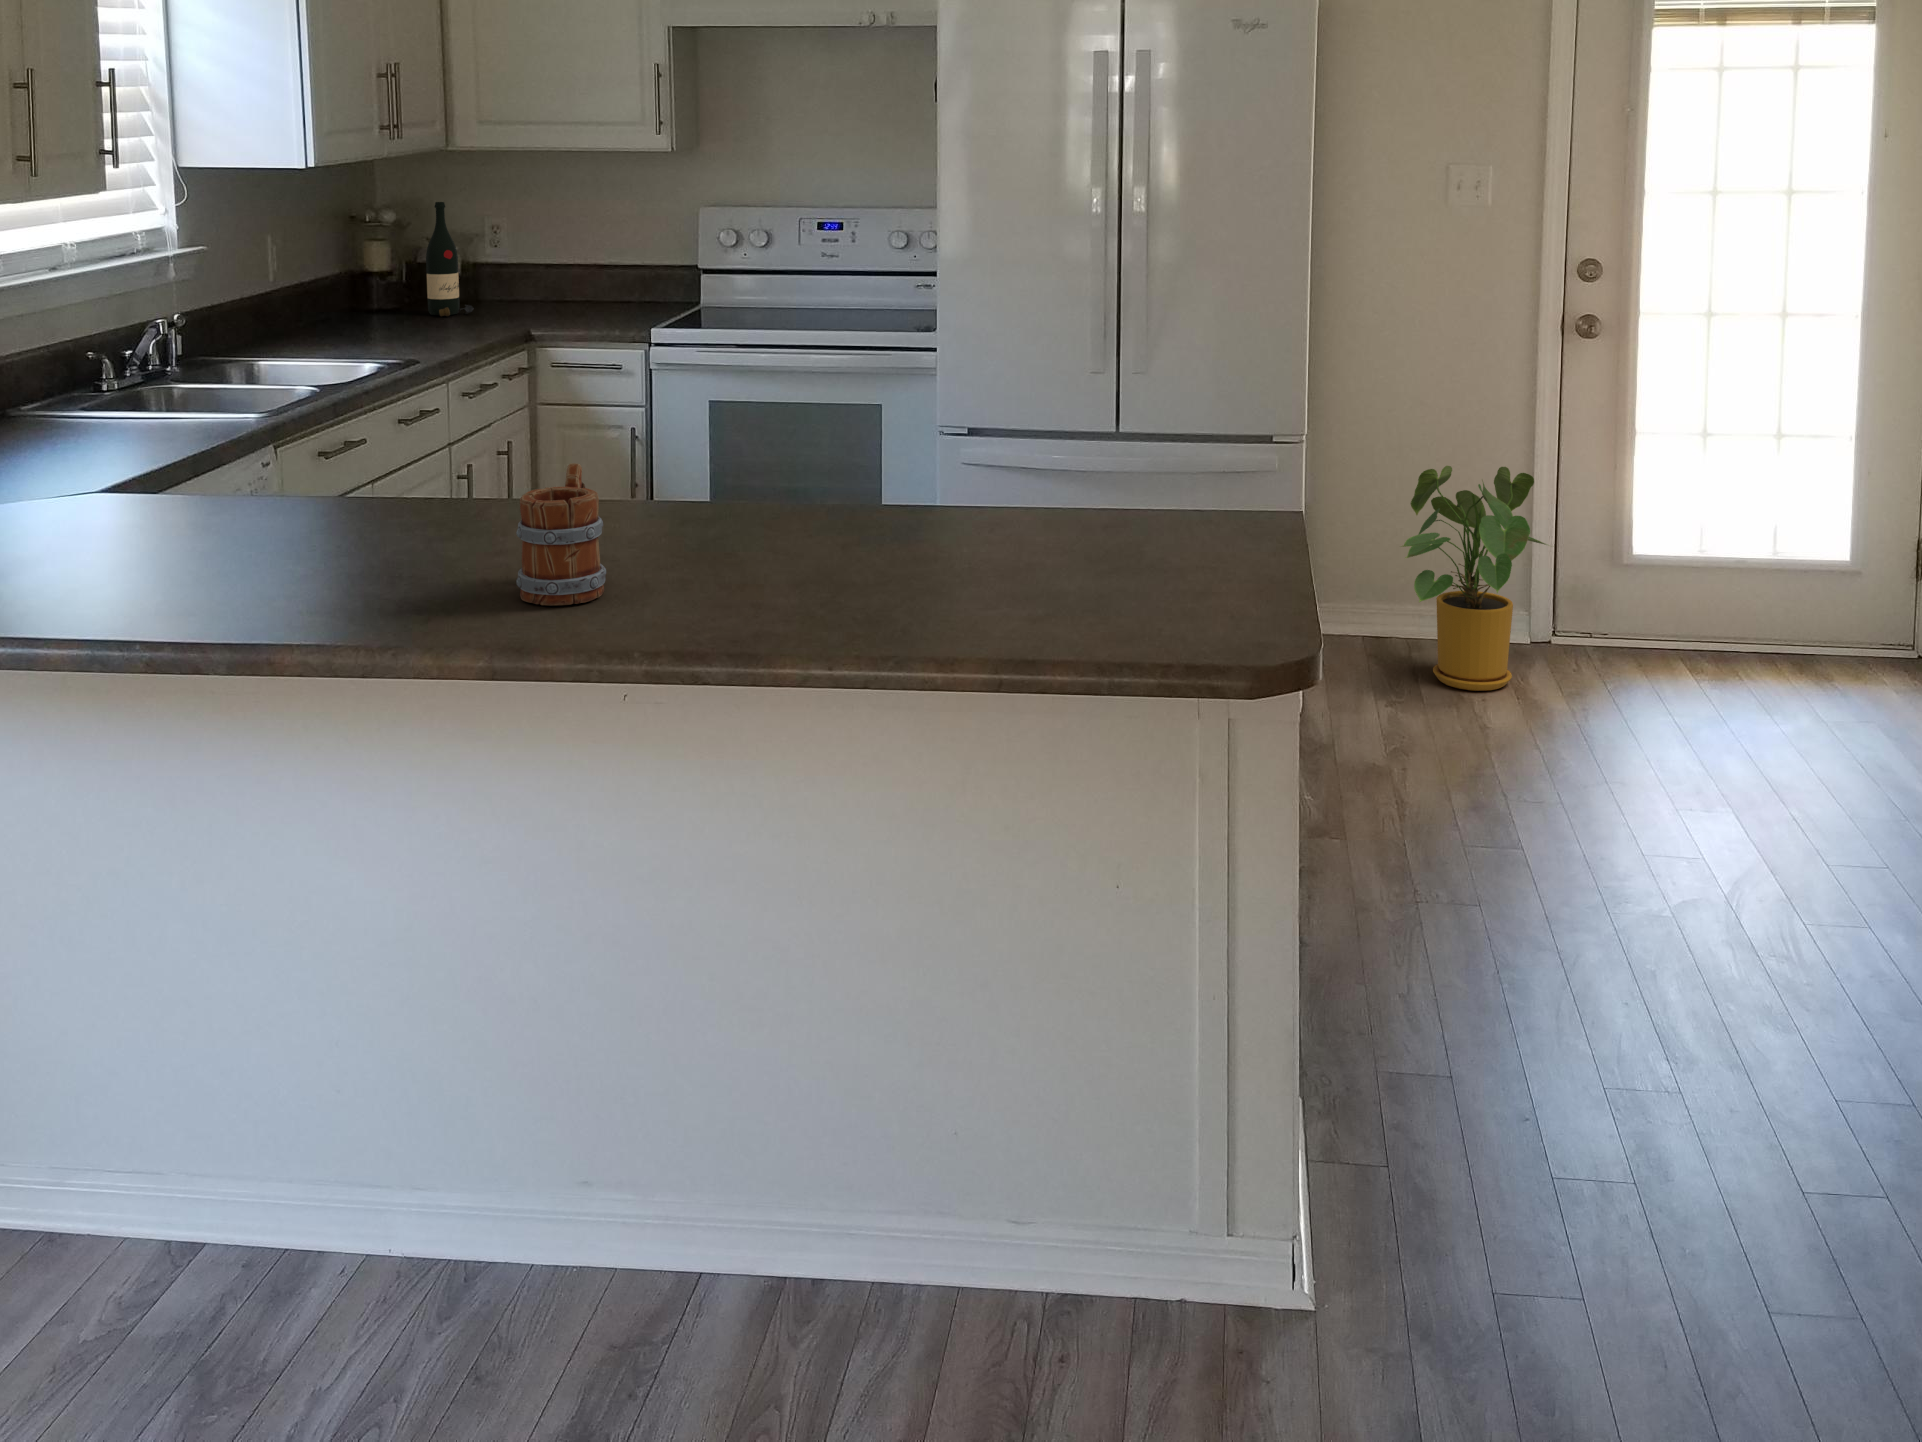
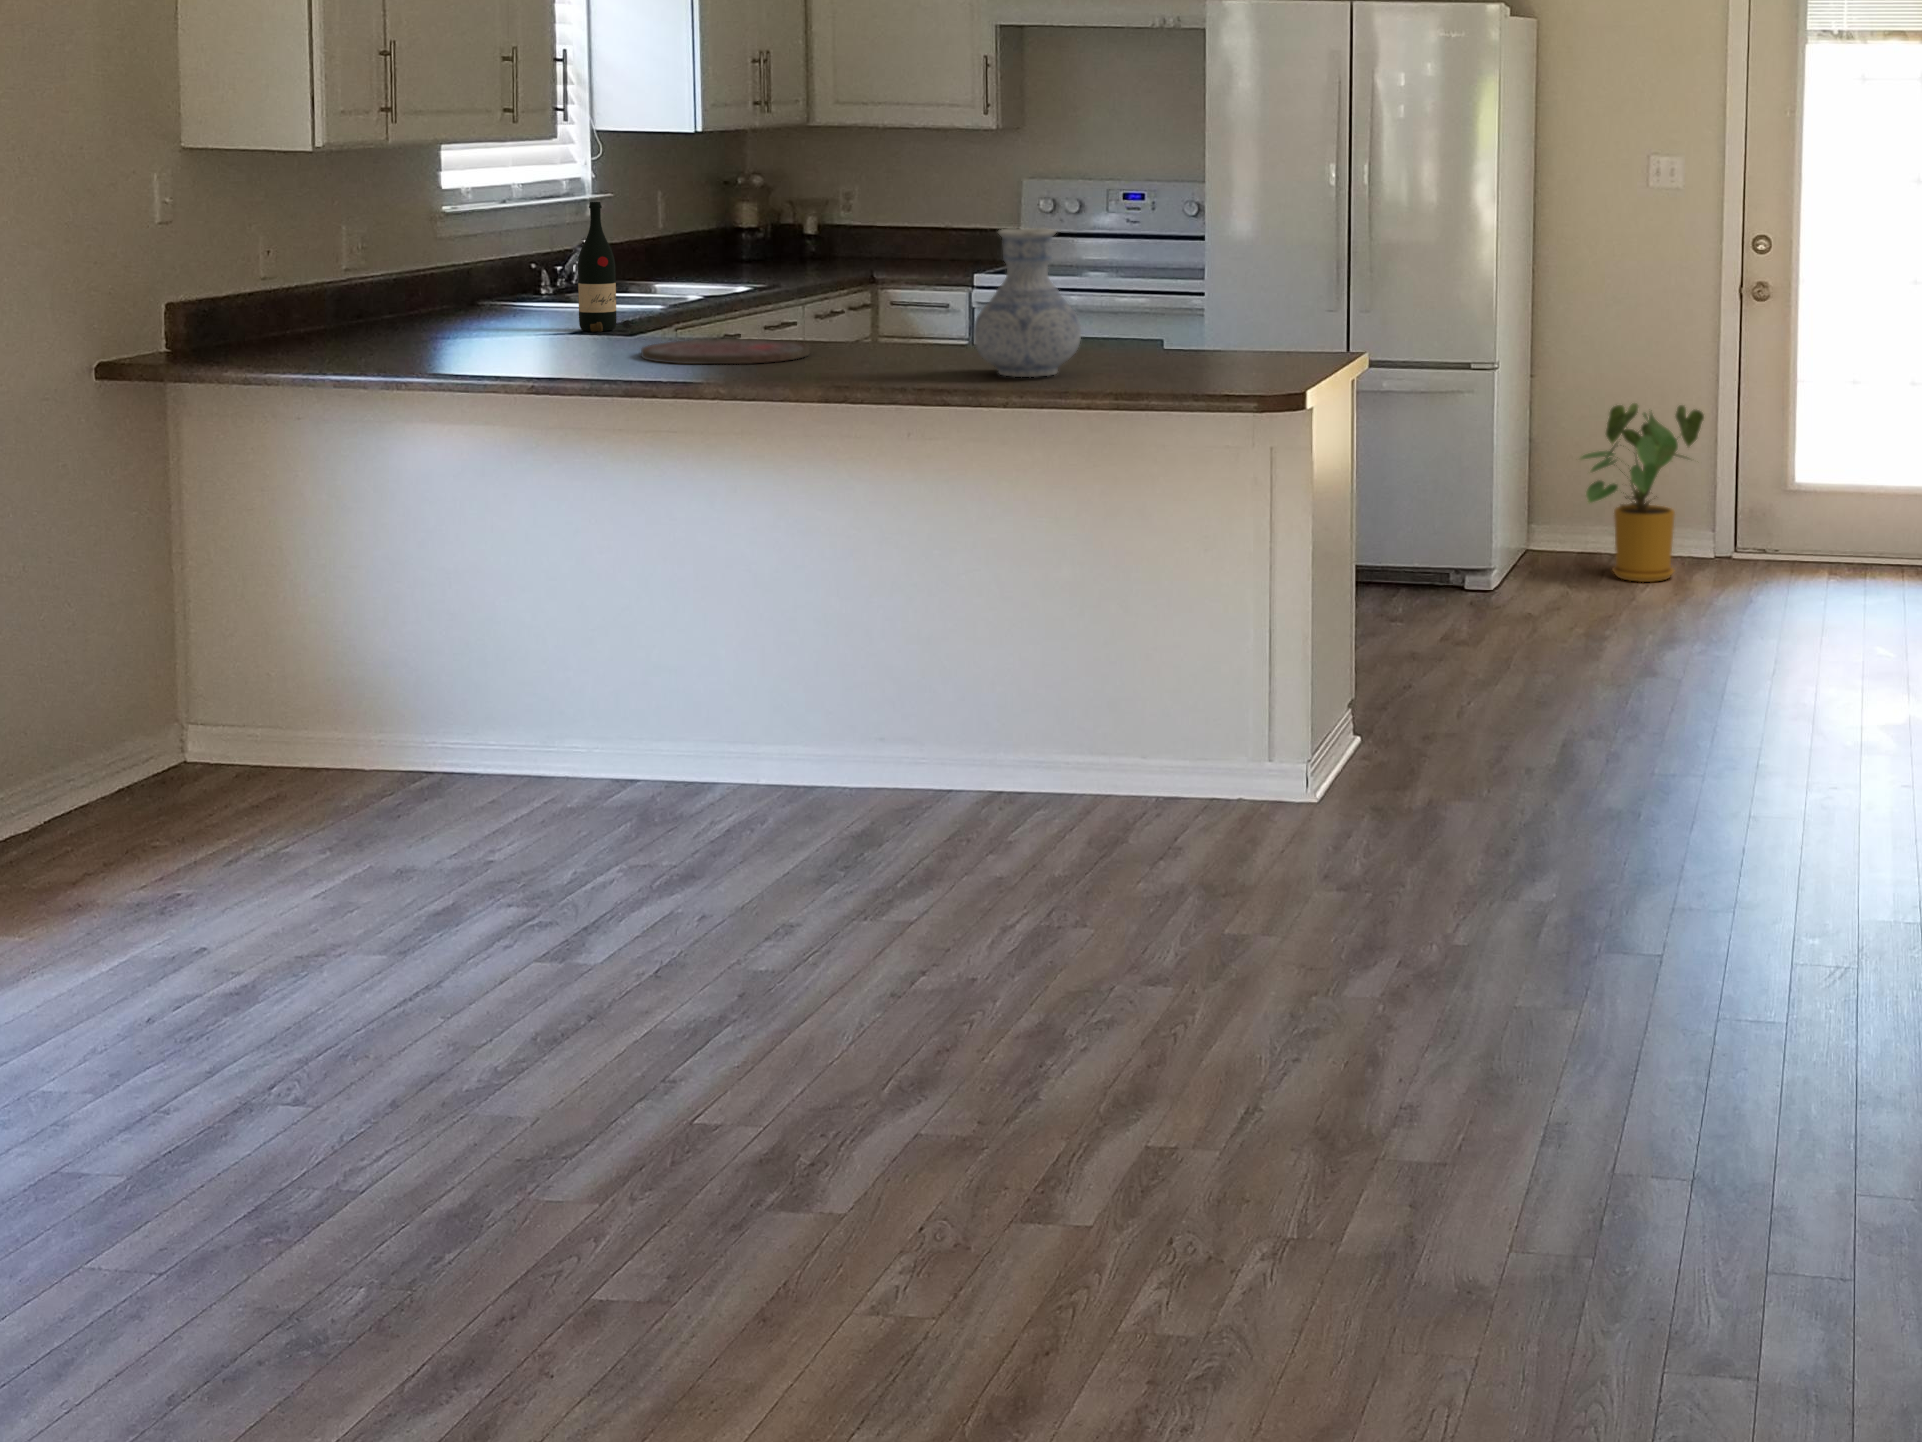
wine bottle: present [426,202,474,316] -> present [578,202,633,332]
vase: none [751,351,928,608] -> present [973,228,1081,377]
mug: present [516,463,606,606] -> none [832,295,888,373]
cutting board: none [205,508,473,583] -> present [641,339,809,364]

